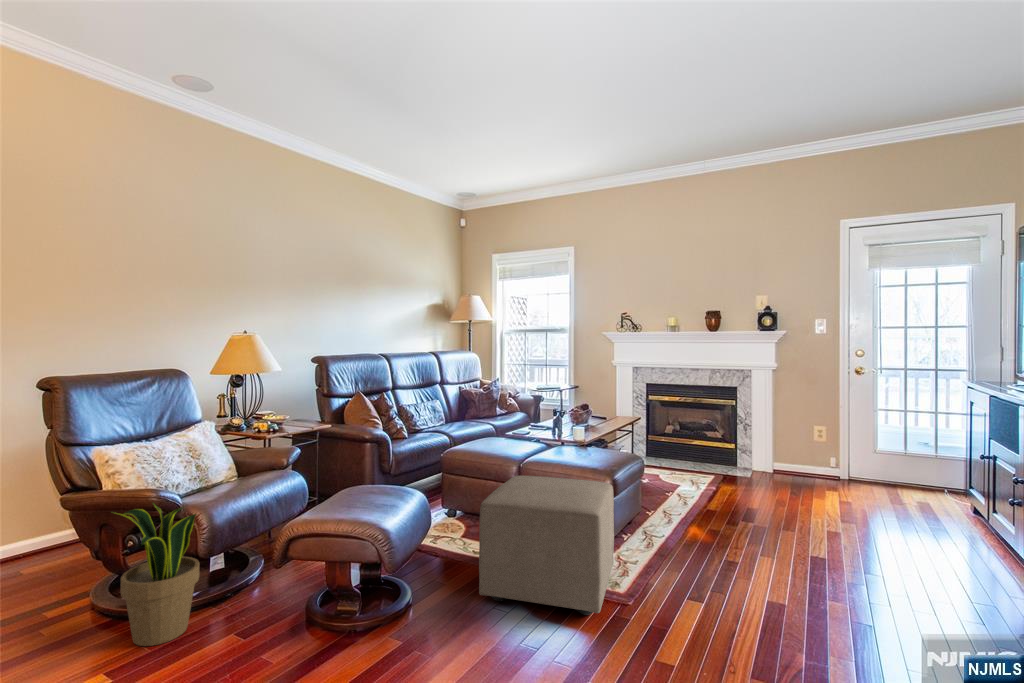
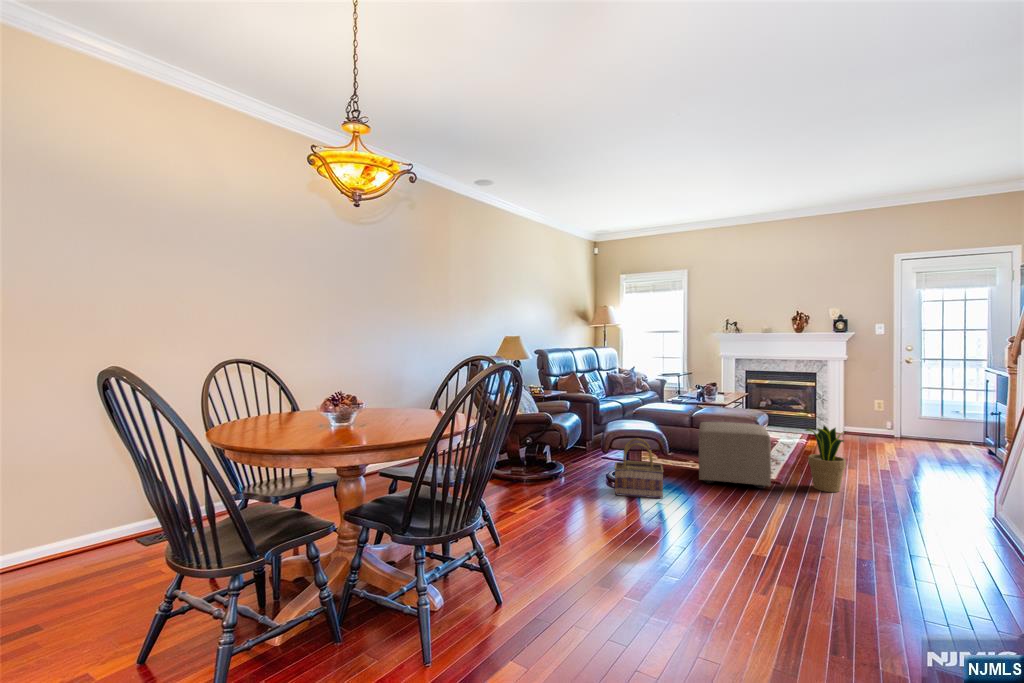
potted plant: present [113,503,199,646] -> present [805,426,846,492]
basket: none [277,522,389,656] -> present [614,438,663,498]

